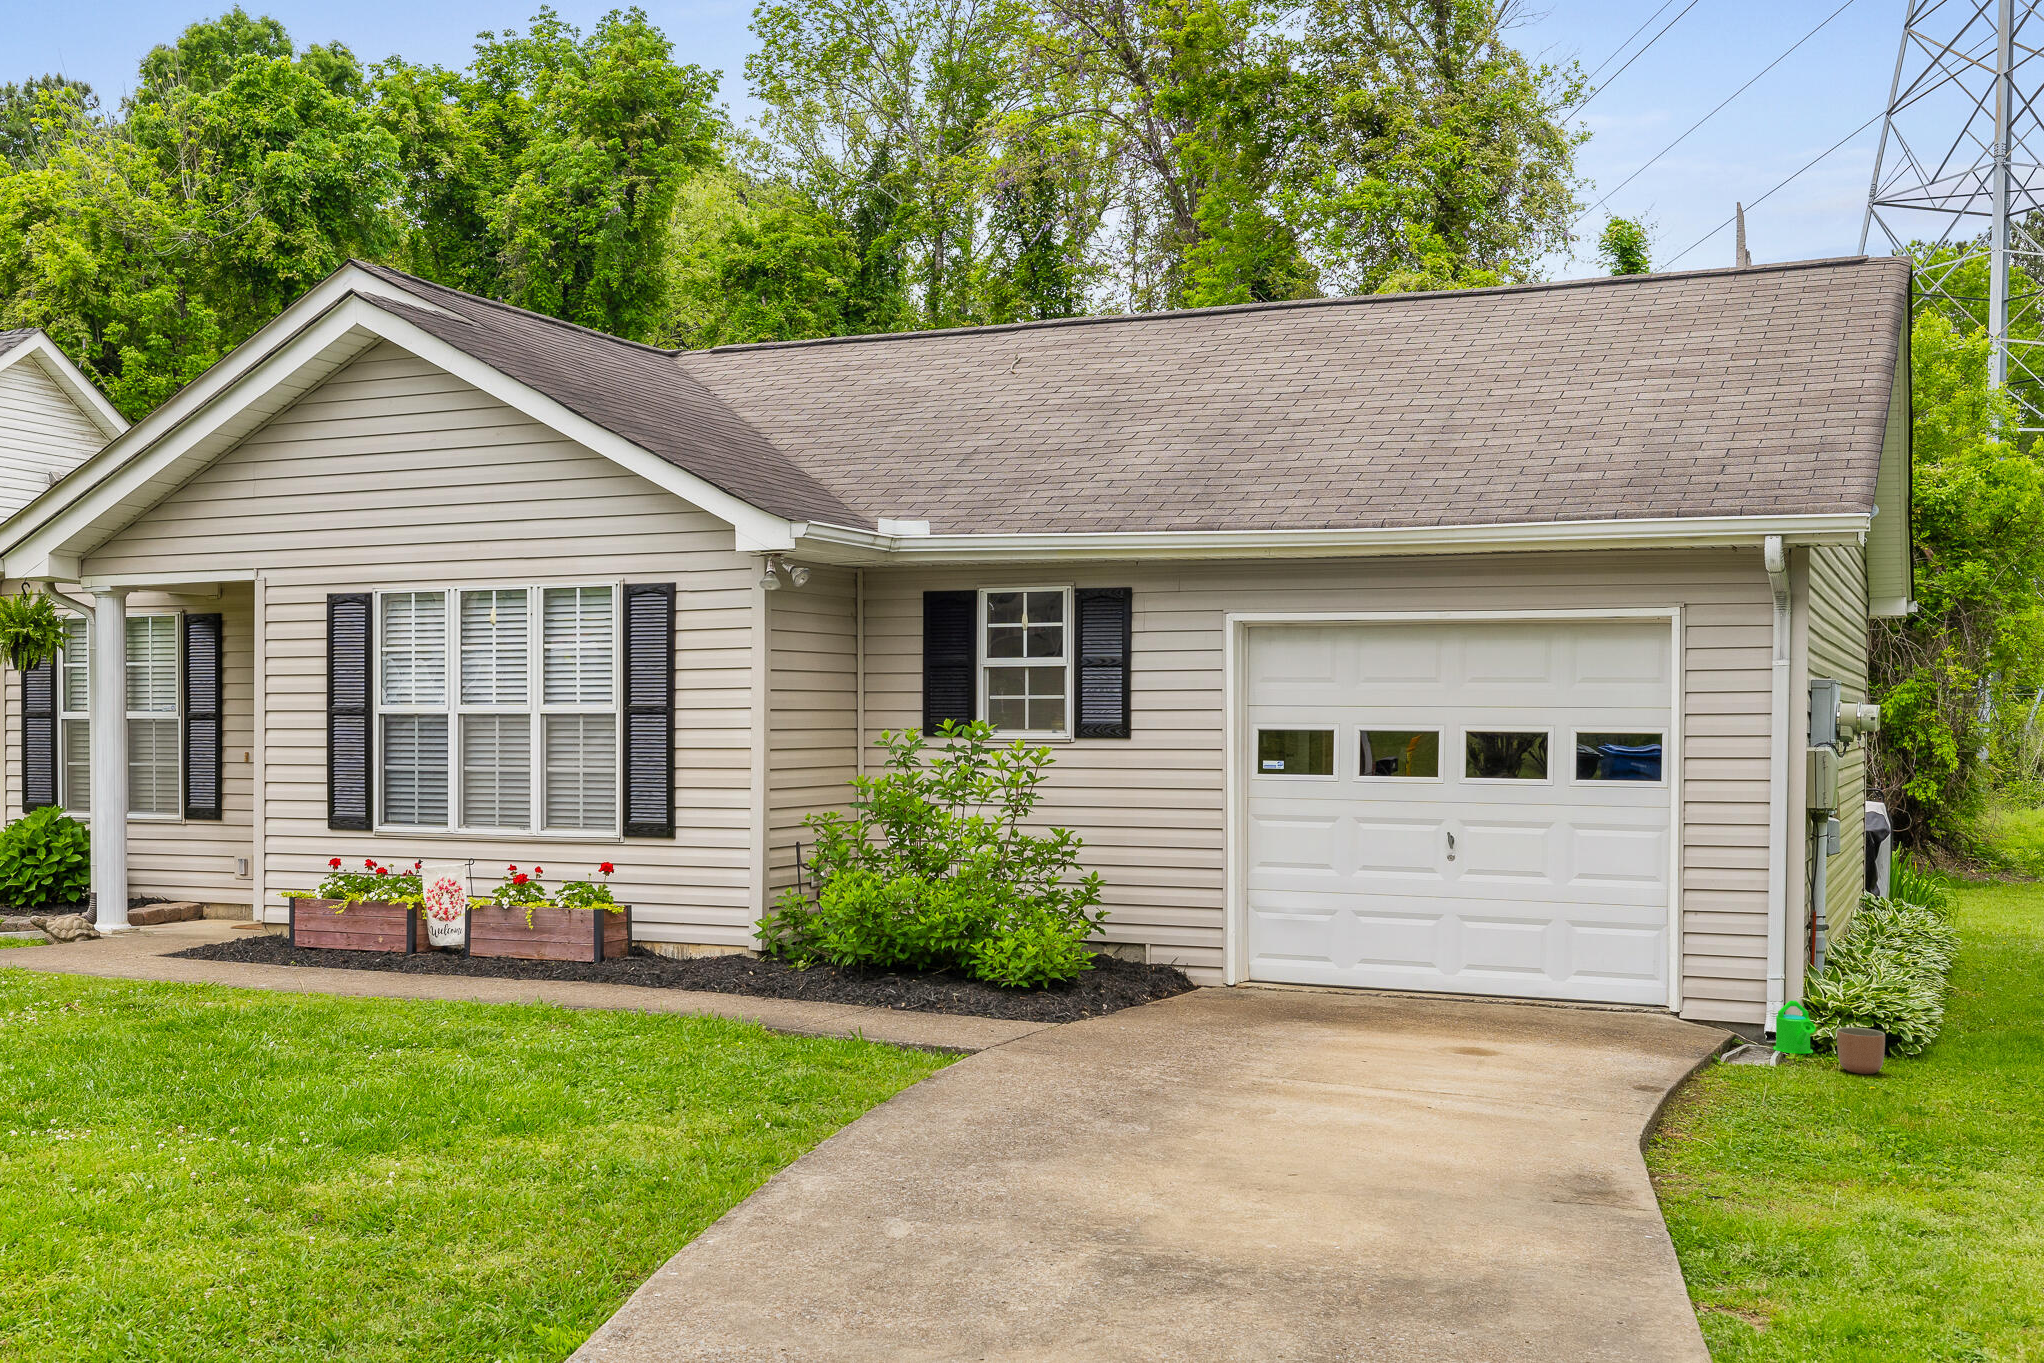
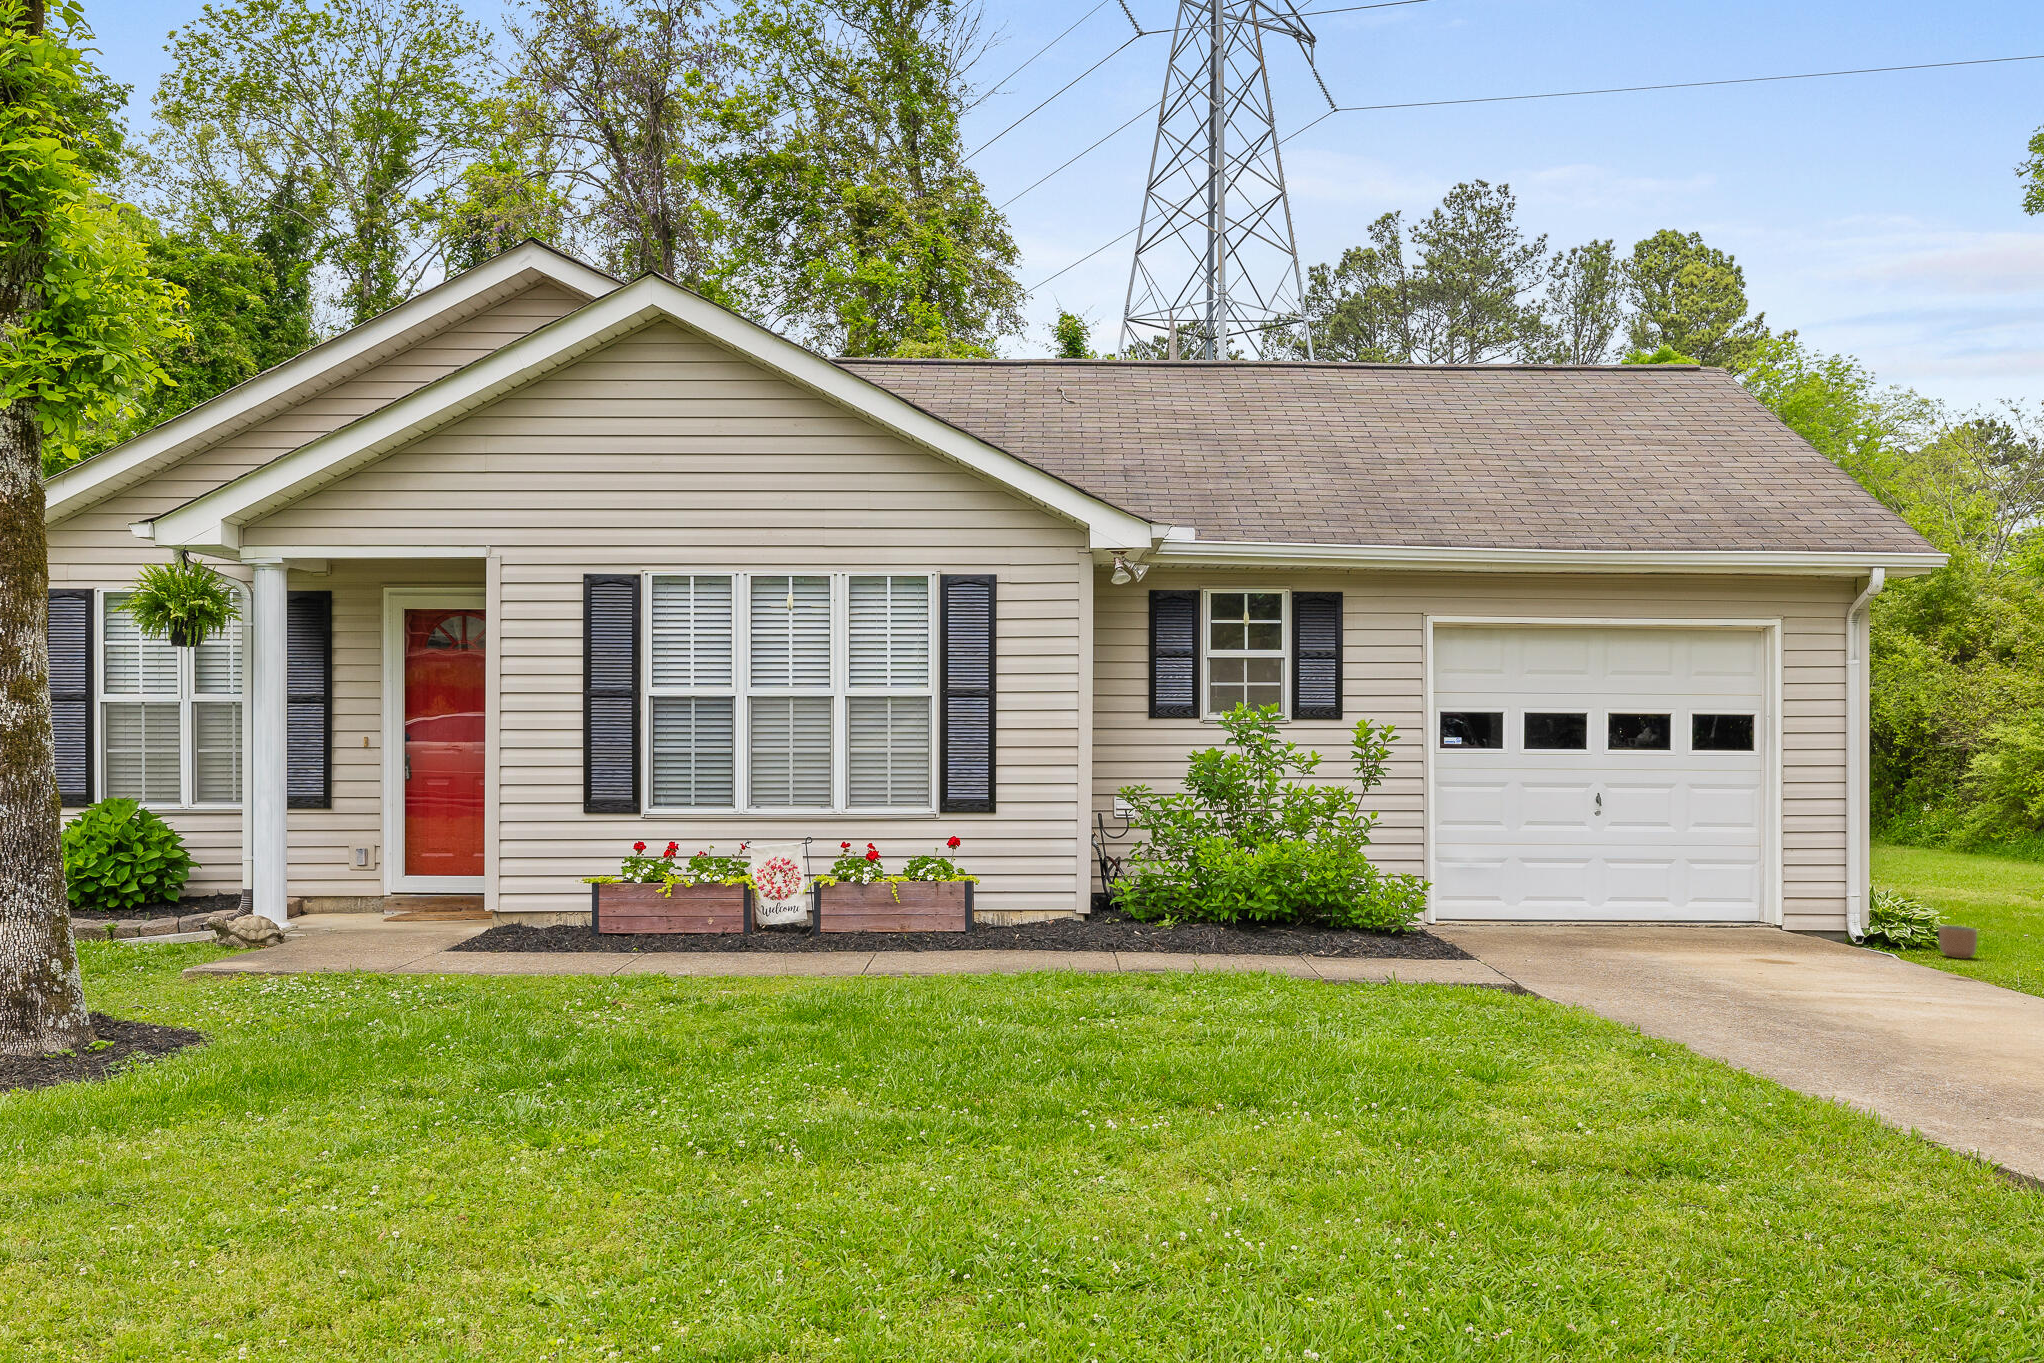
watering can: present [1773,1001,1816,1054] -> none [1845,909,1897,948]

